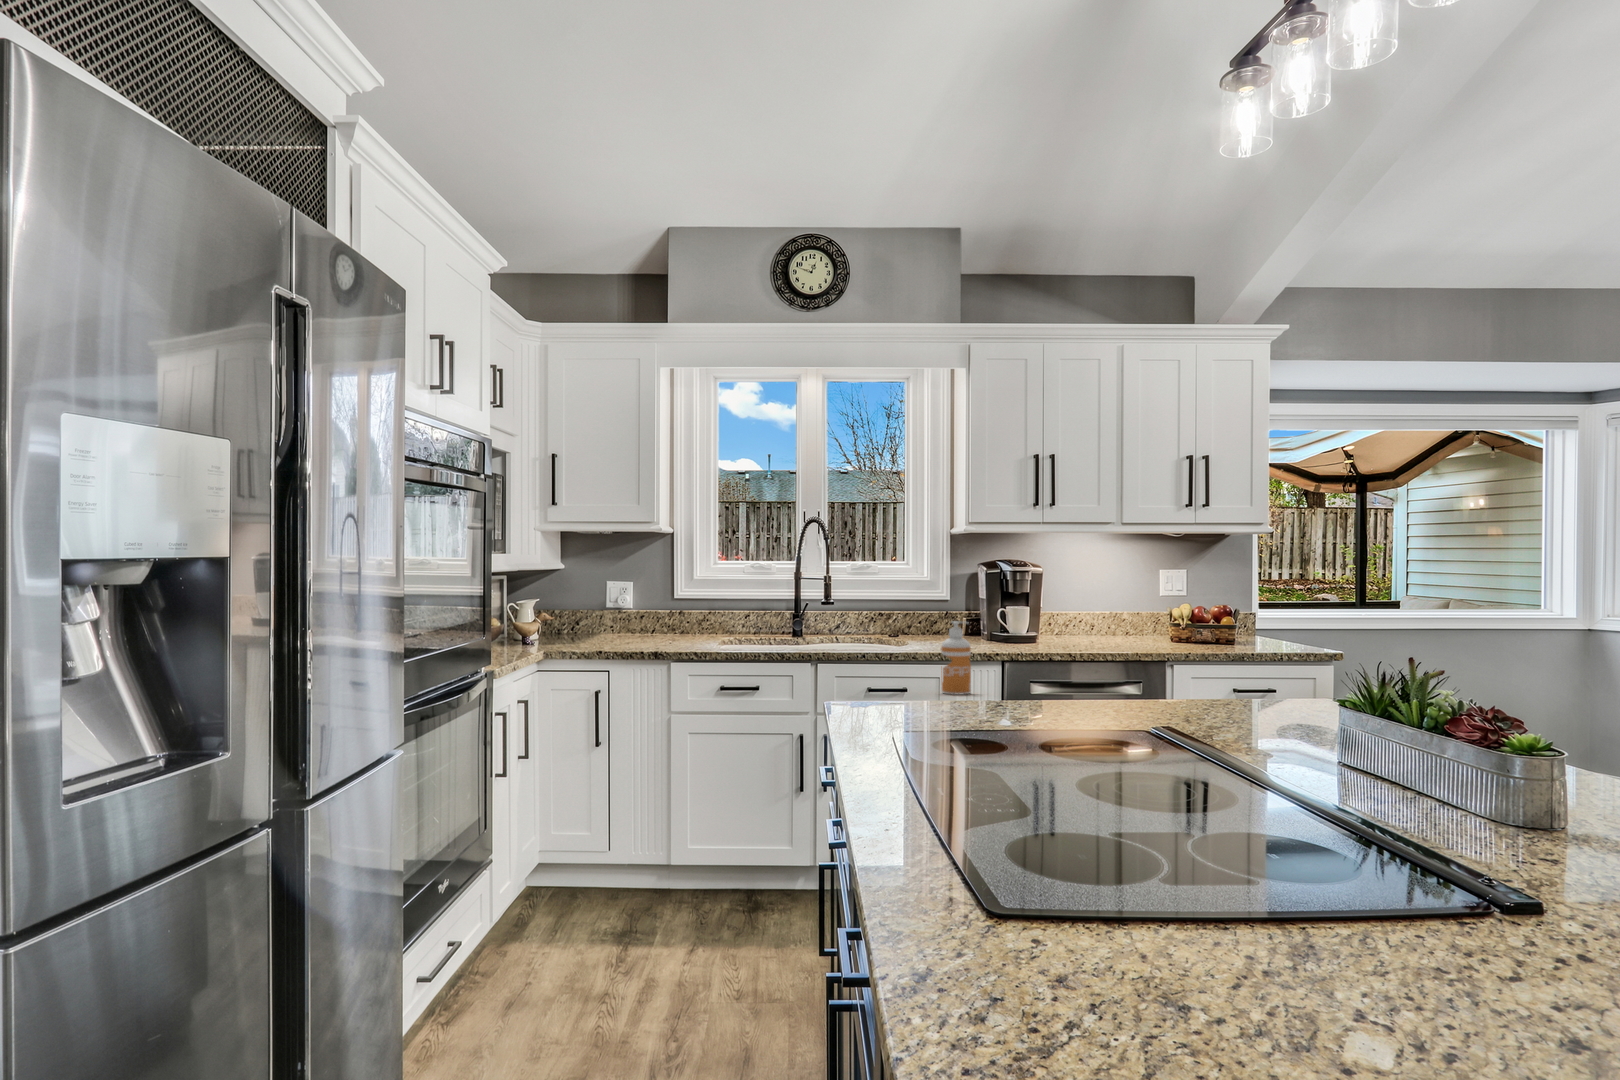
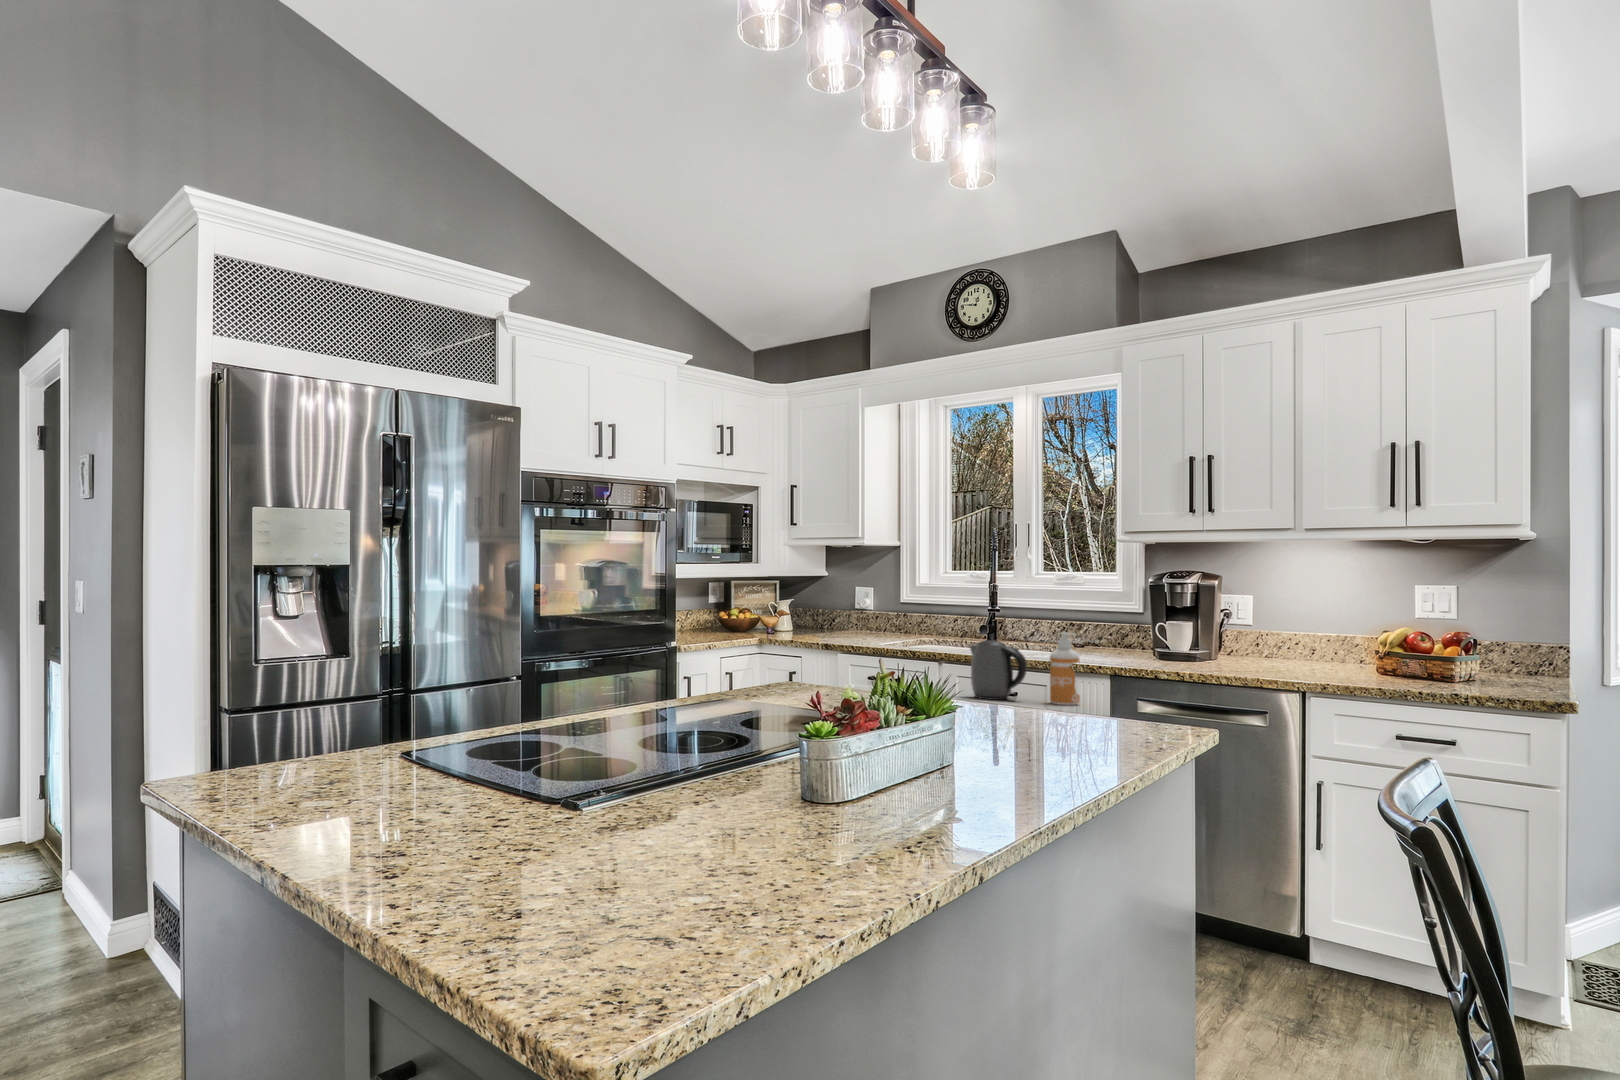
kettle: none [862,633,927,697] -> present [970,640,1027,700]

